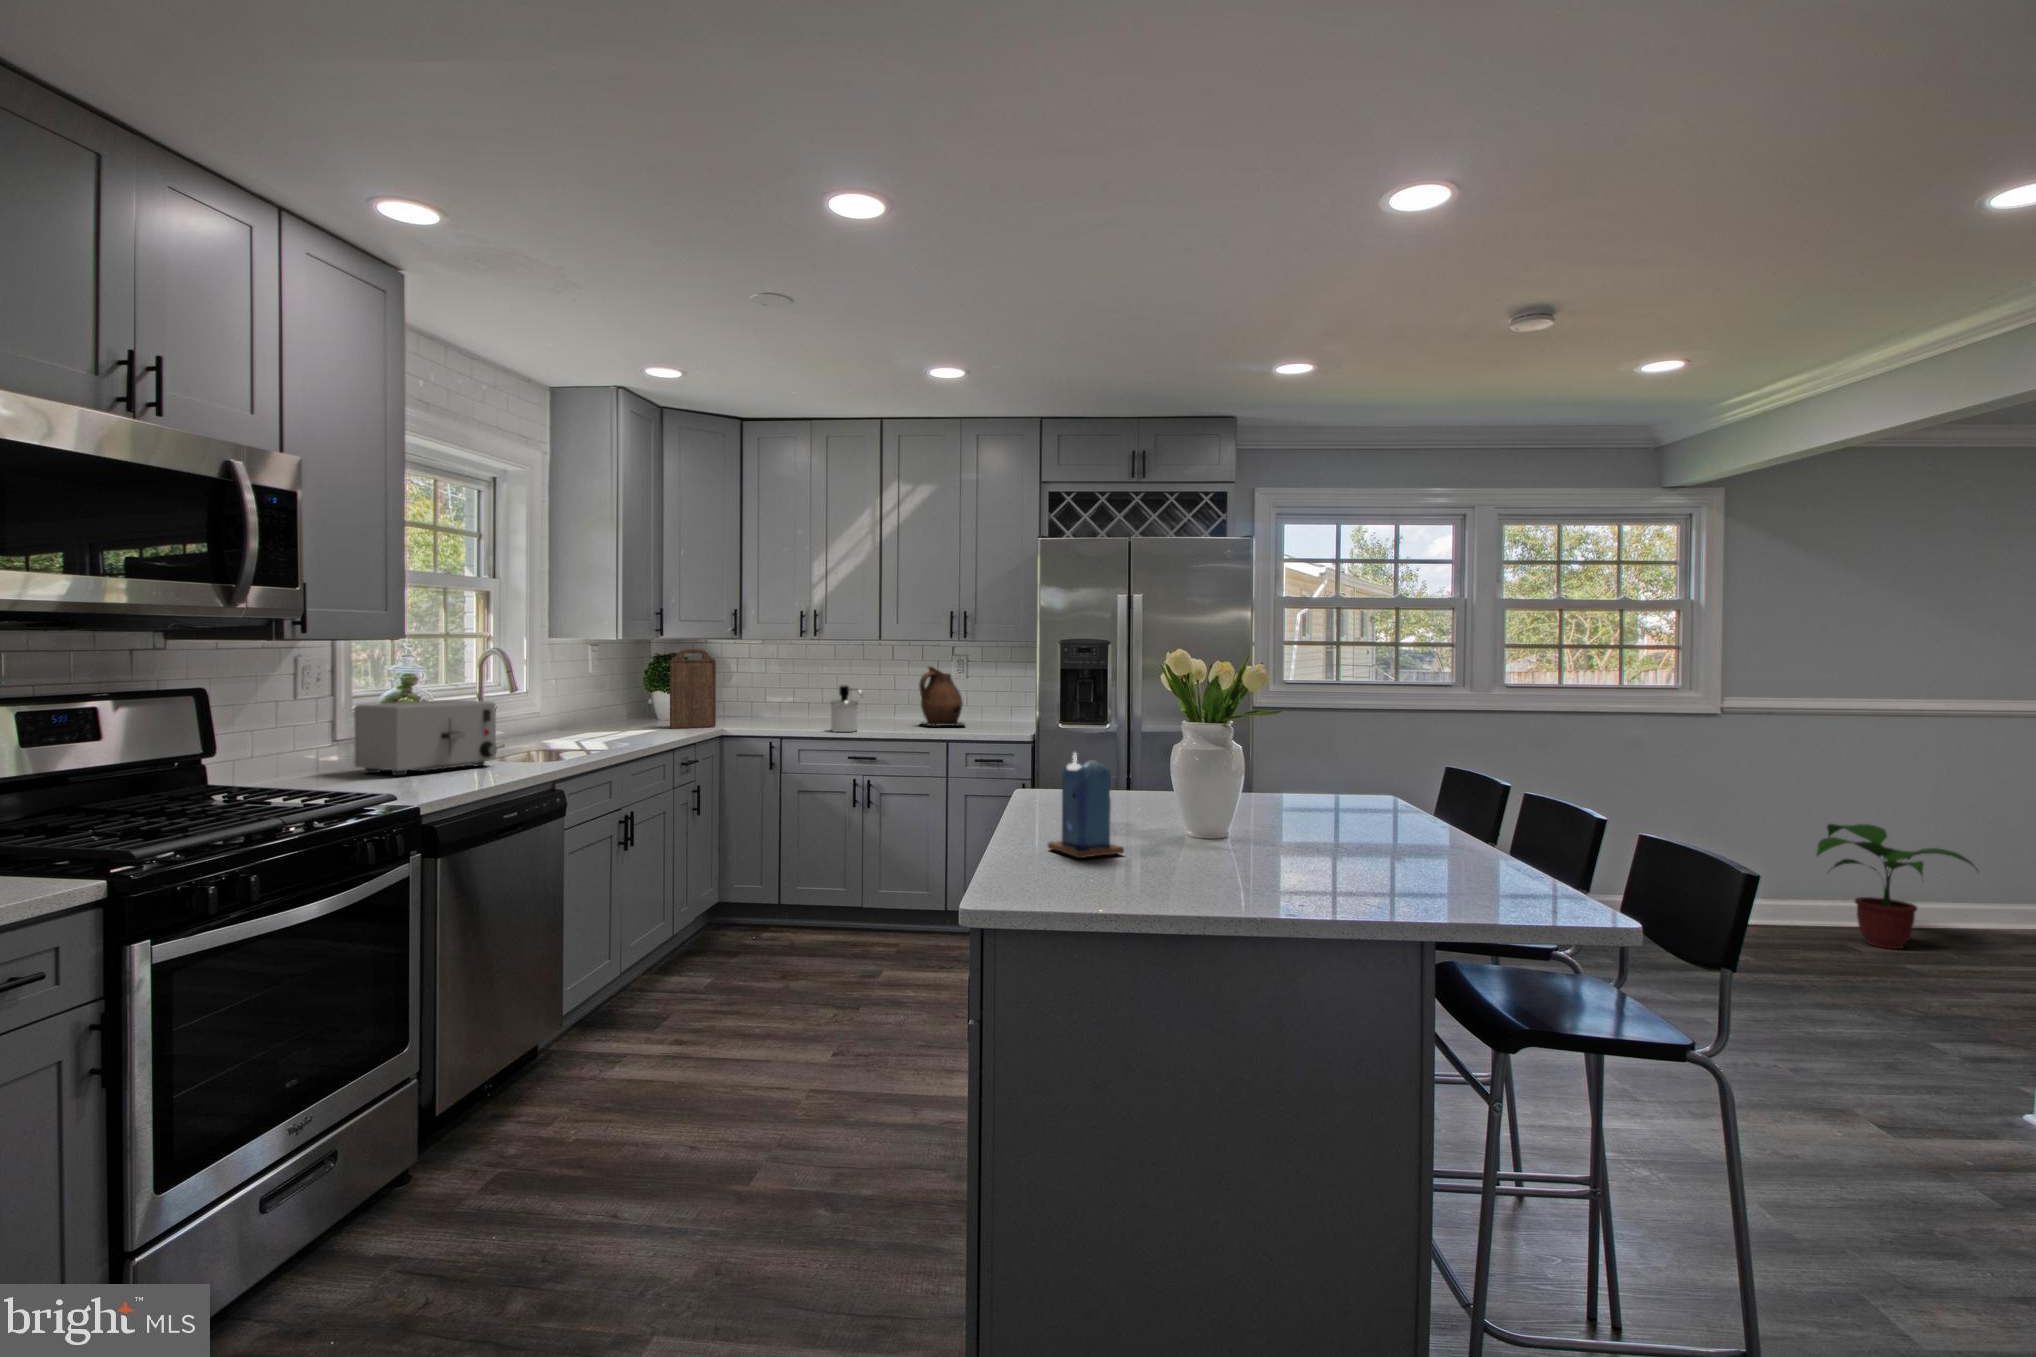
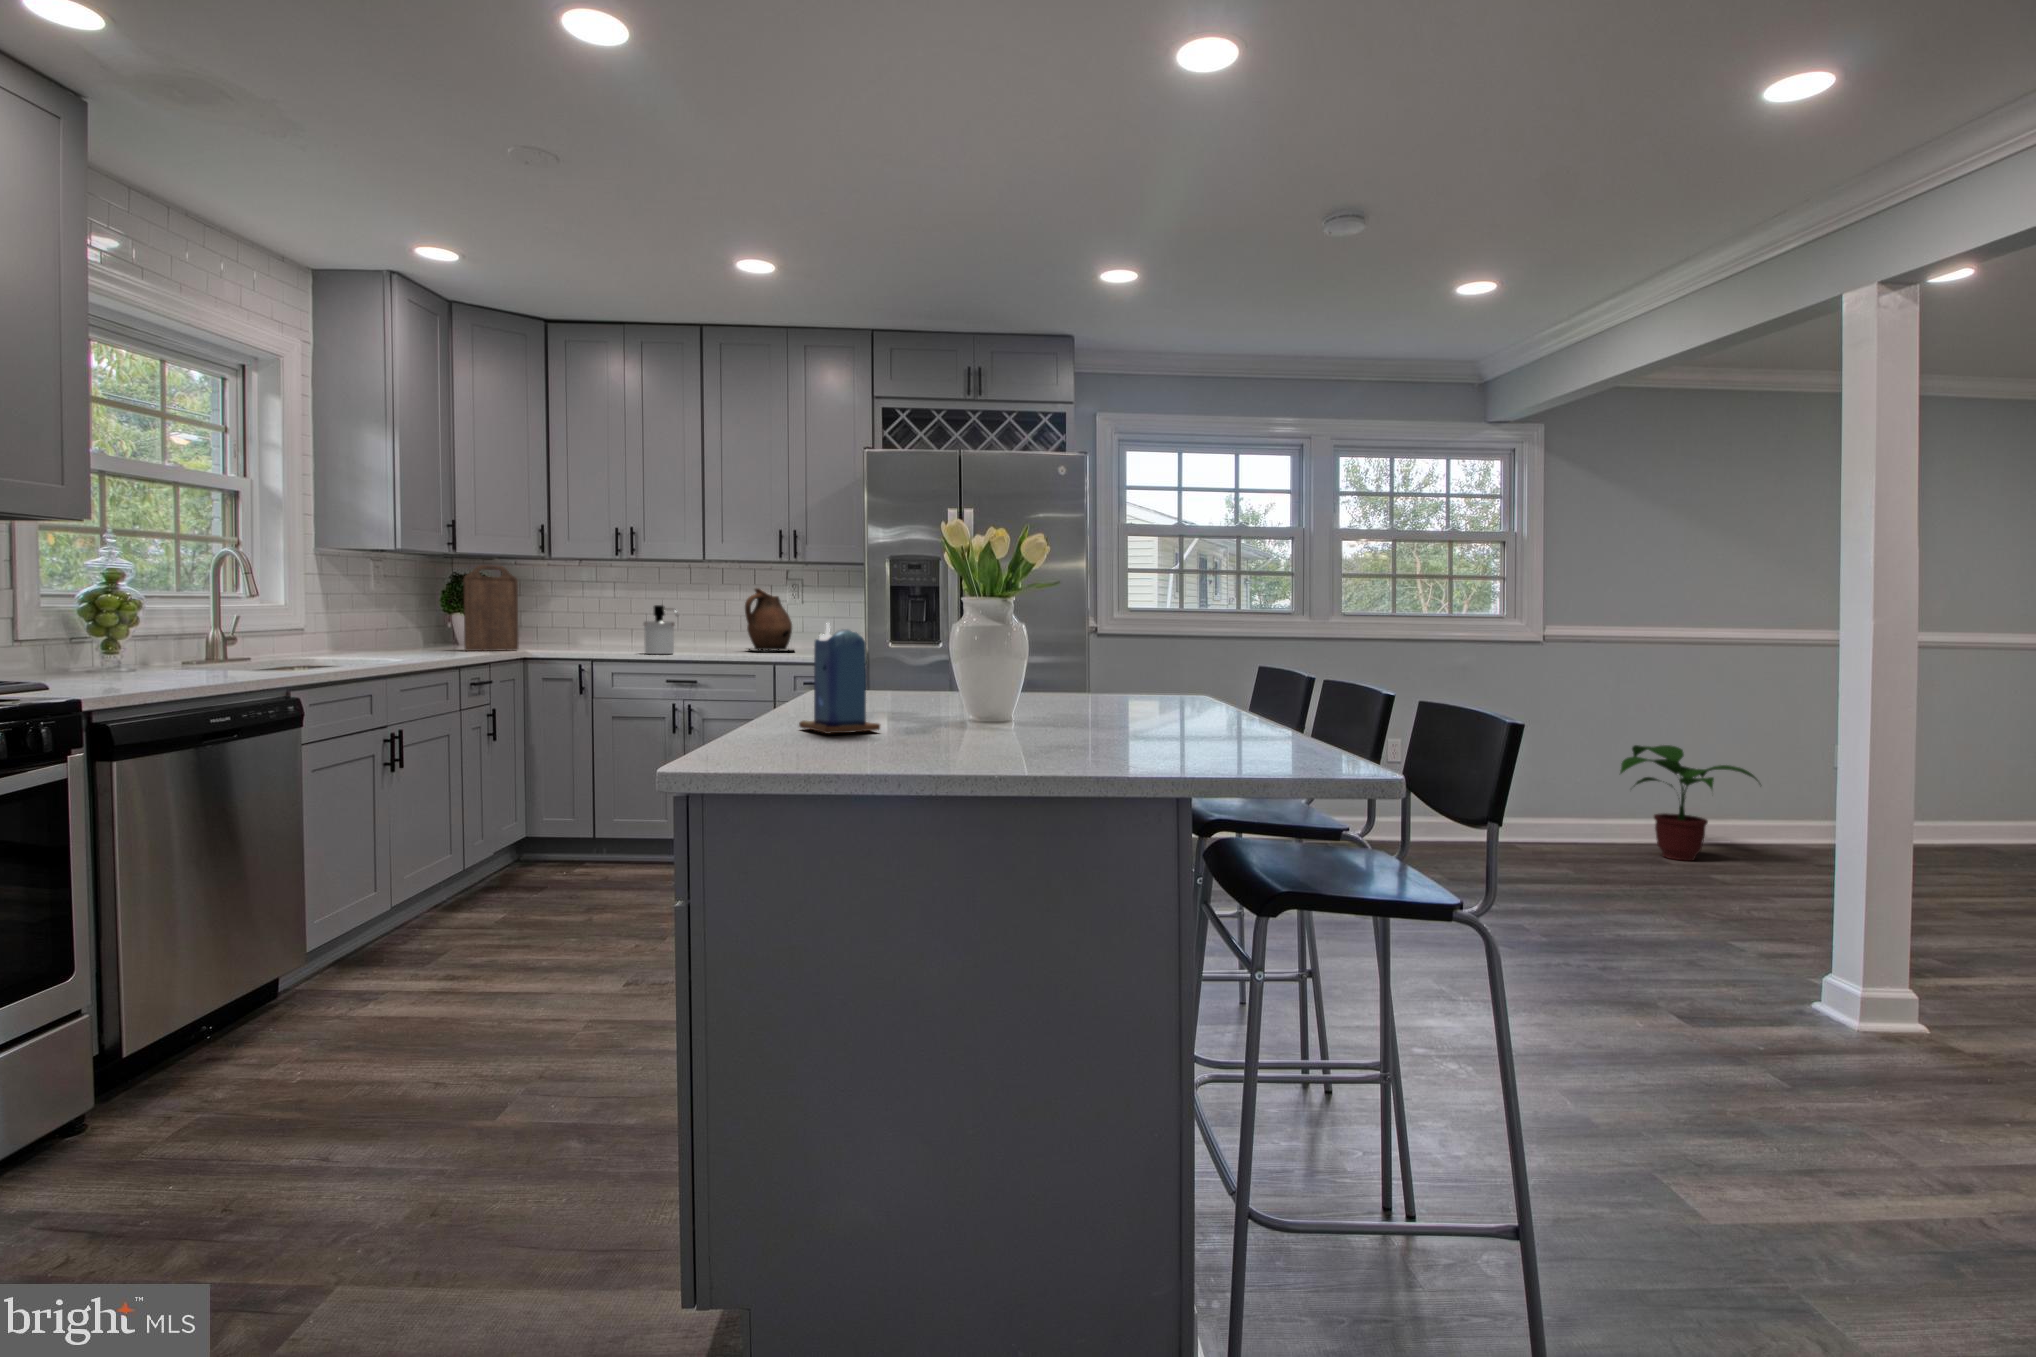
toaster: present [354,700,497,775] -> none [33,597,222,678]

